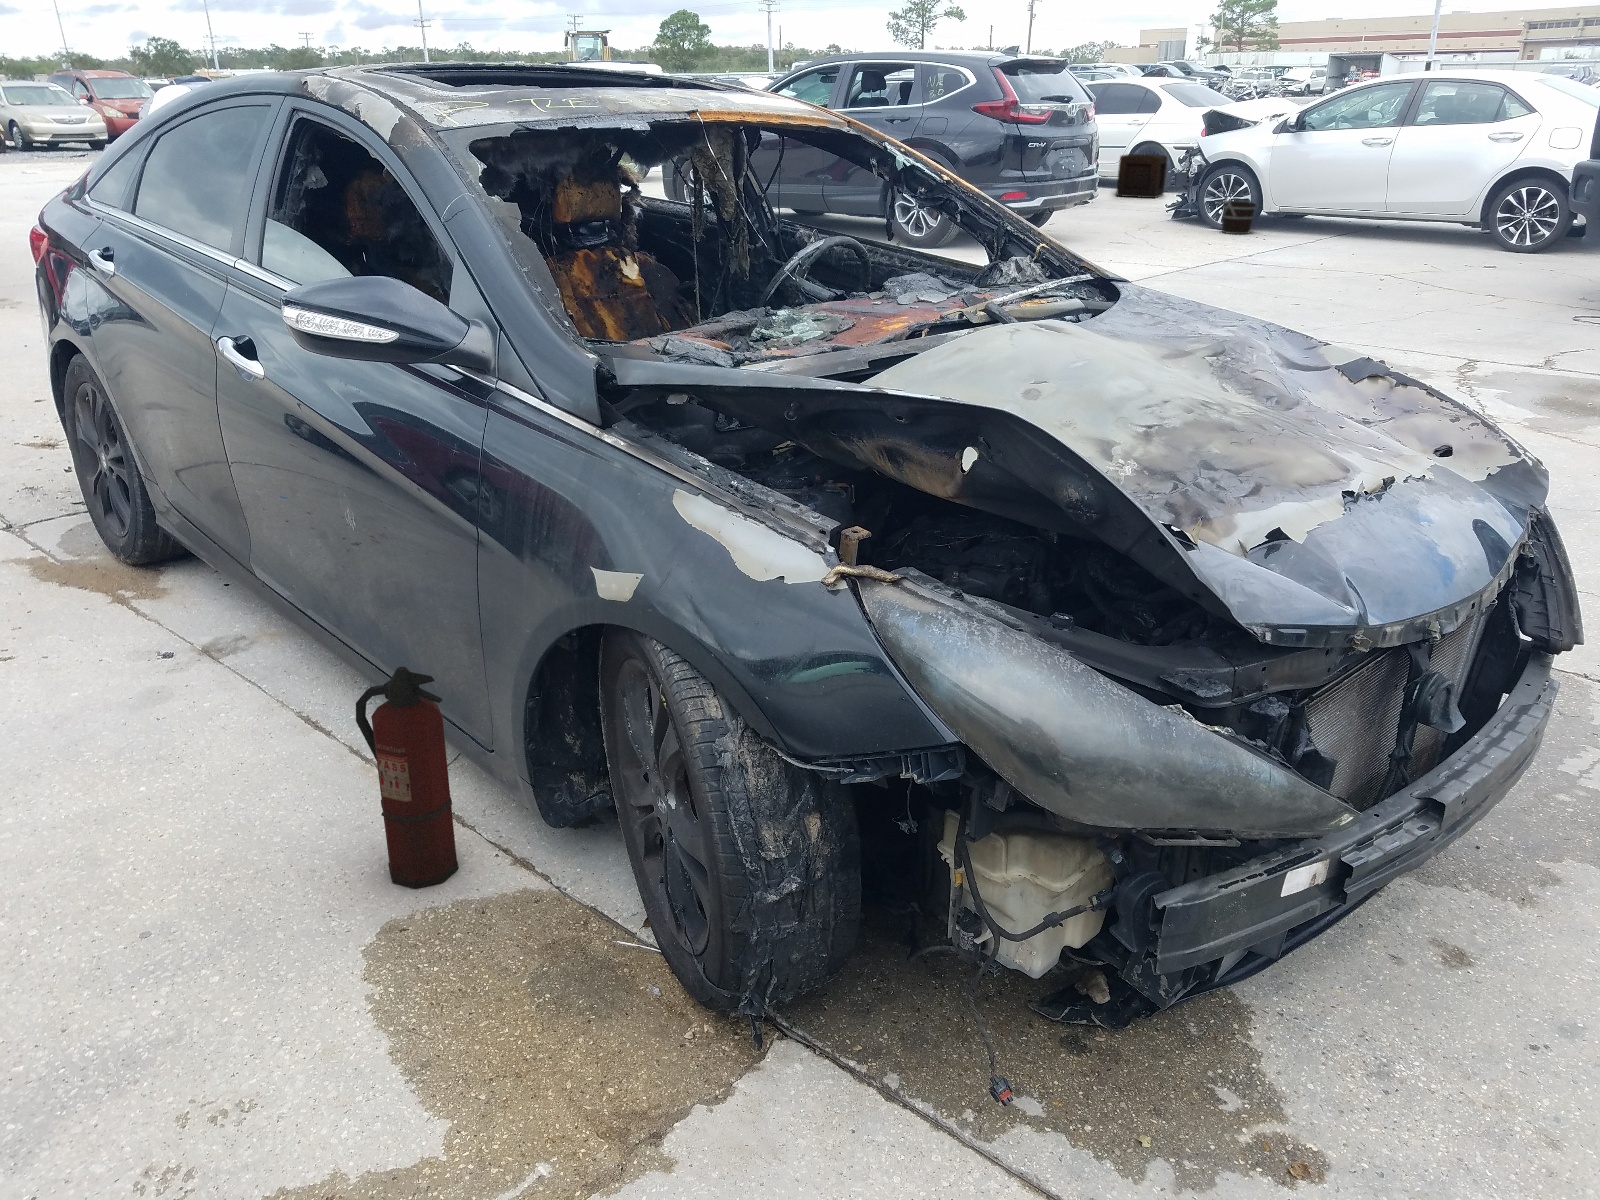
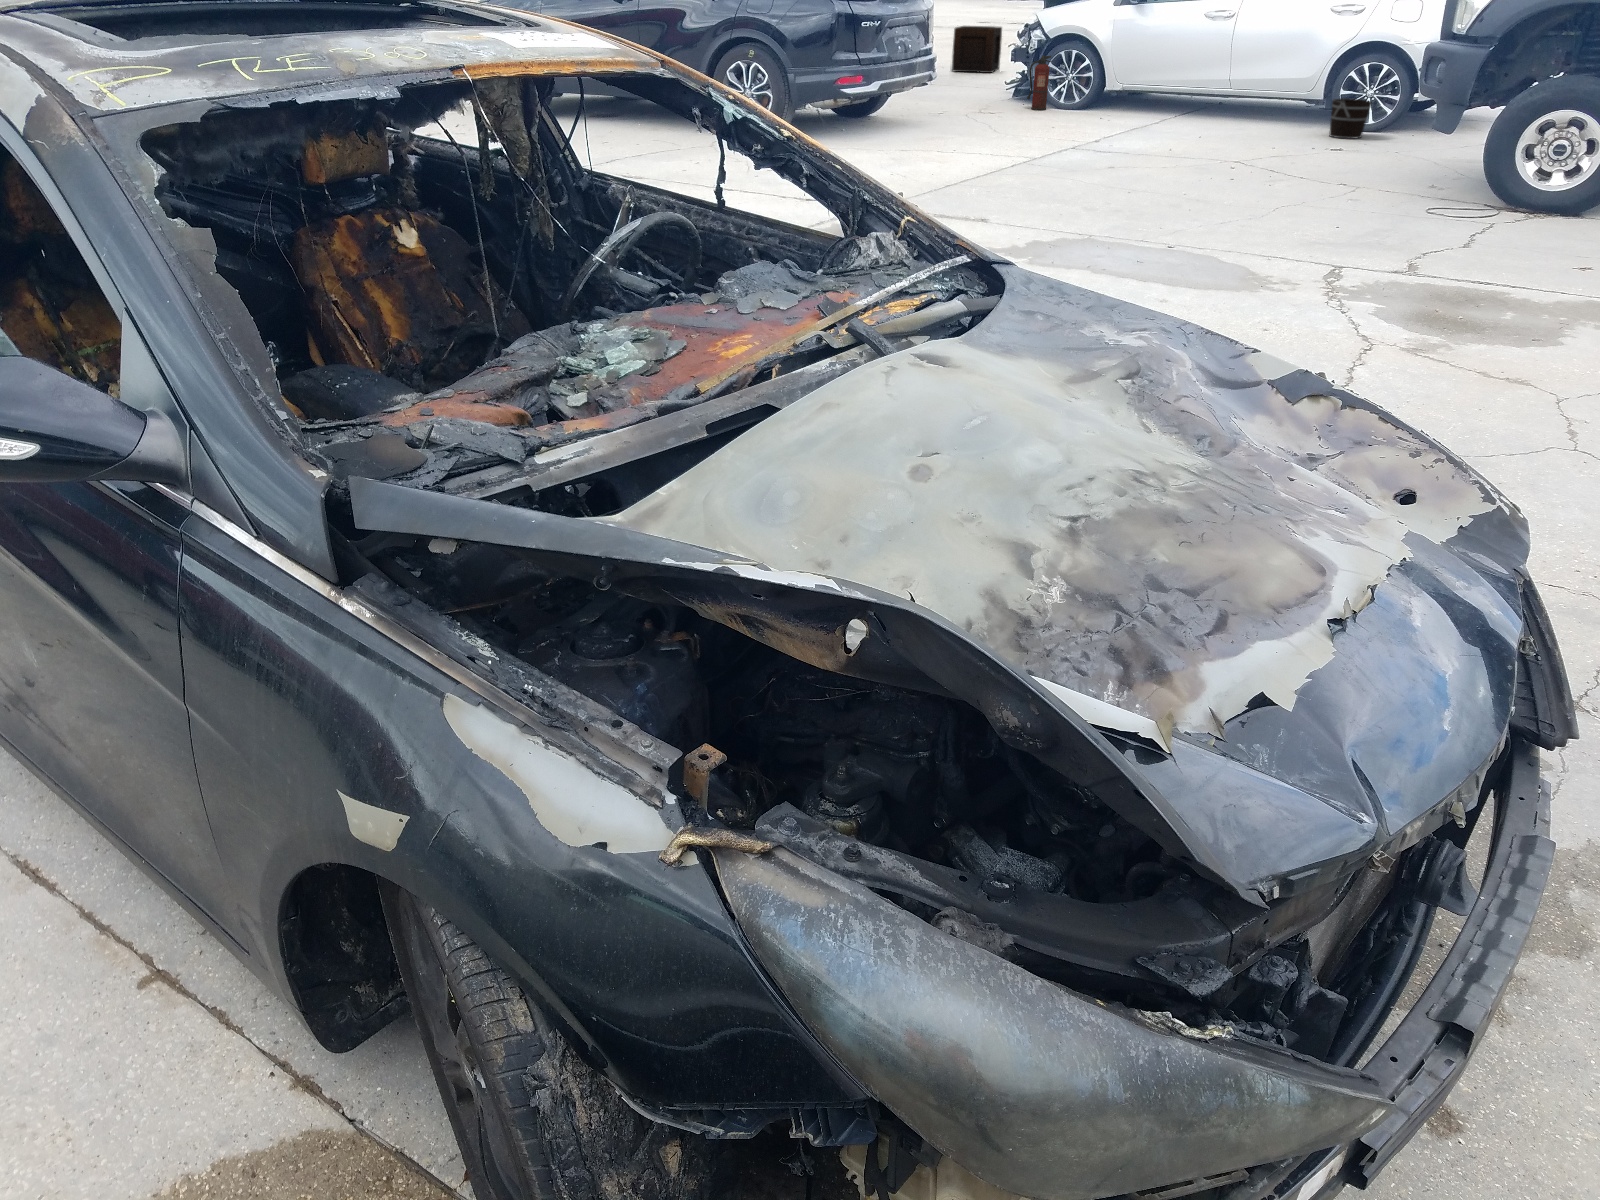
bucket: present [1222,201,1256,234] -> present [1329,98,1371,139]
fire extinguisher: present [356,667,458,888] -> present [1027,55,1052,110]

